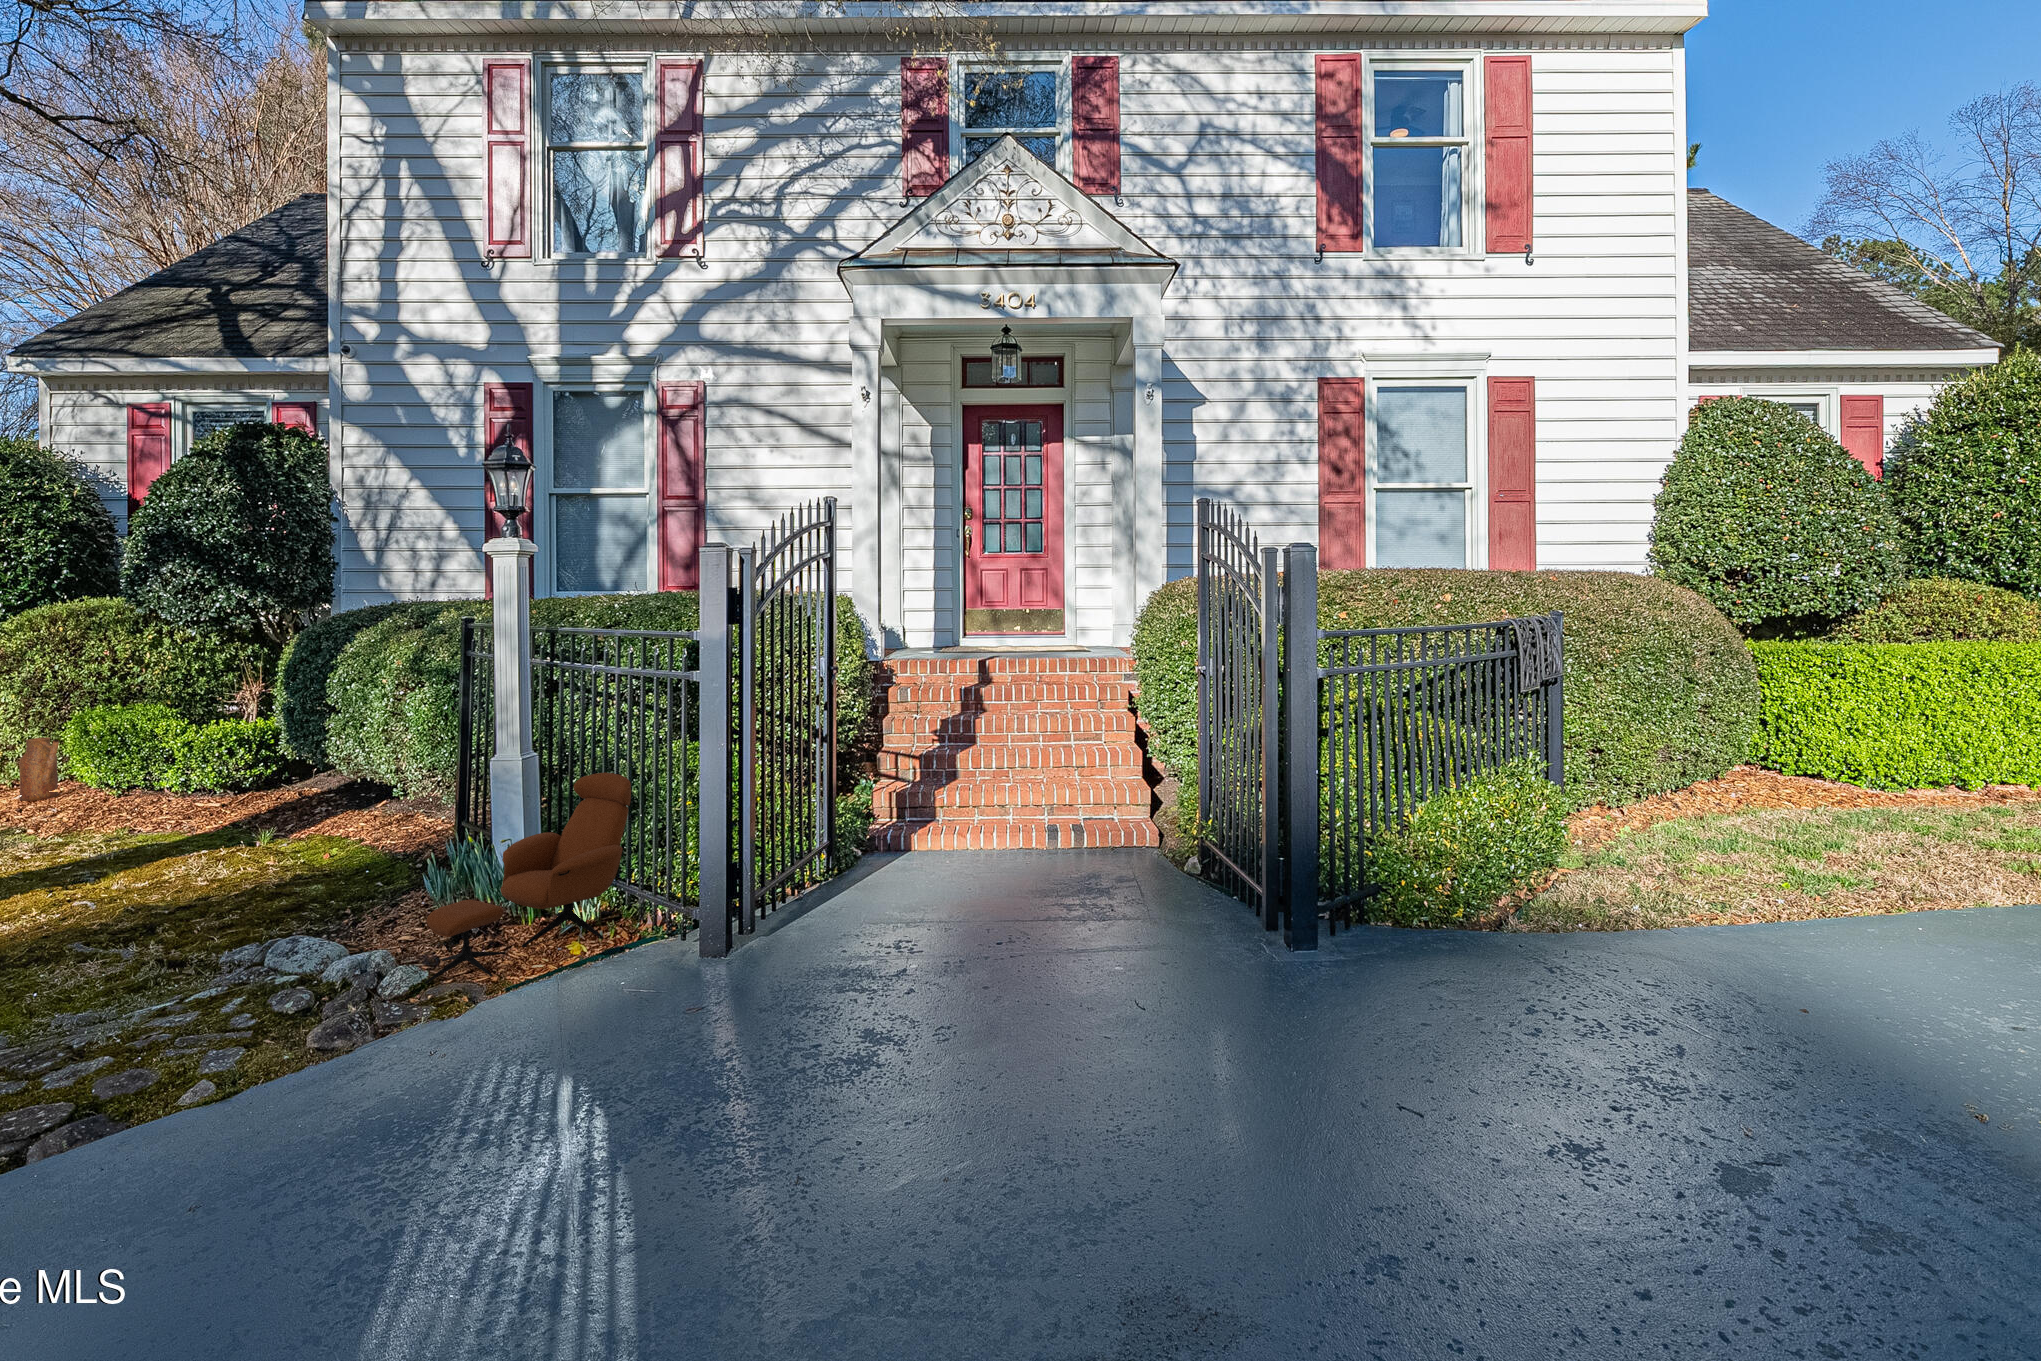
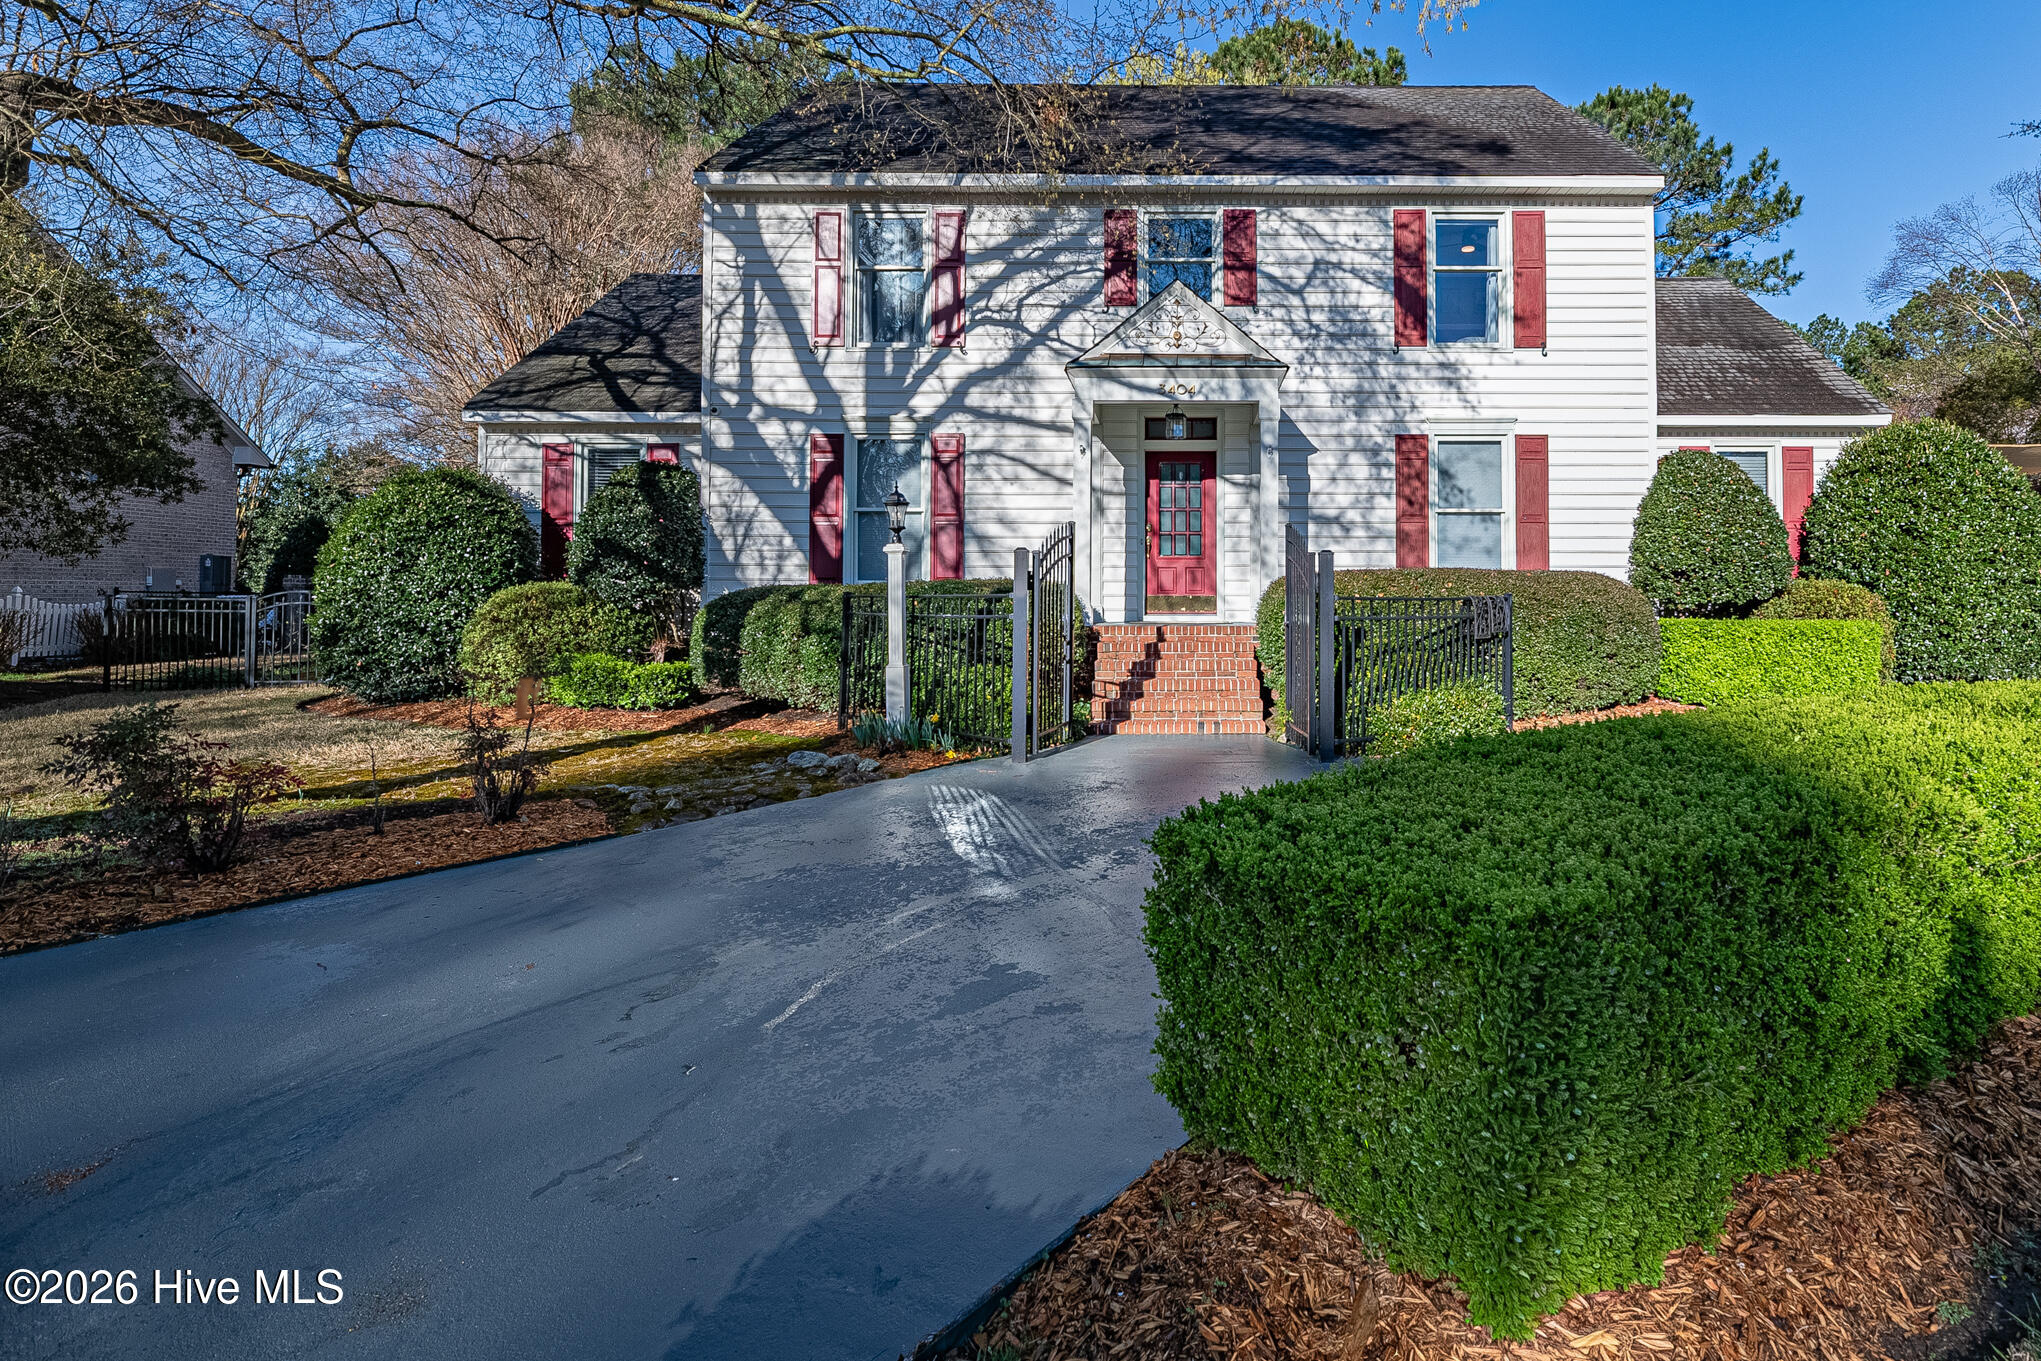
lounge chair: present [425,773,631,984] -> none [847,682,949,784]

